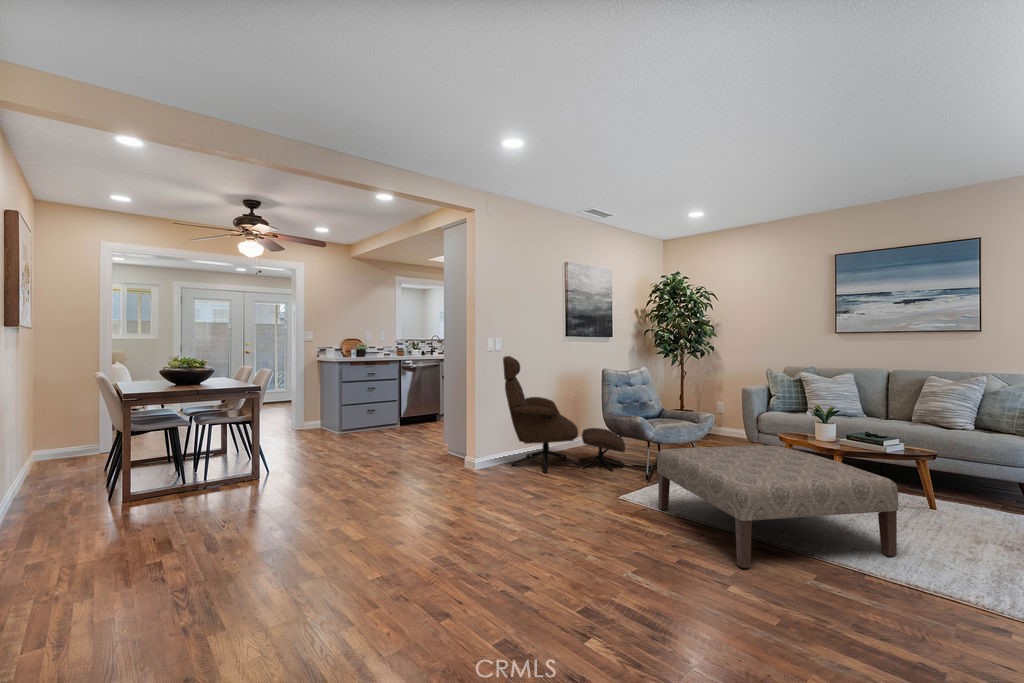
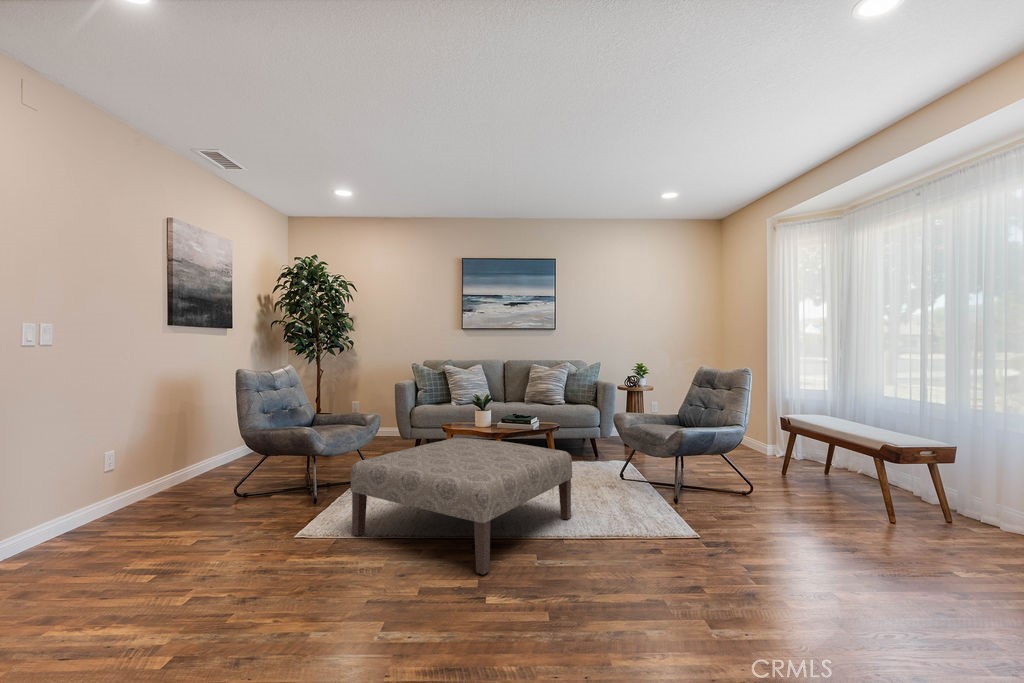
lounge chair: present [503,356,625,473] -> none [63,354,278,534]

